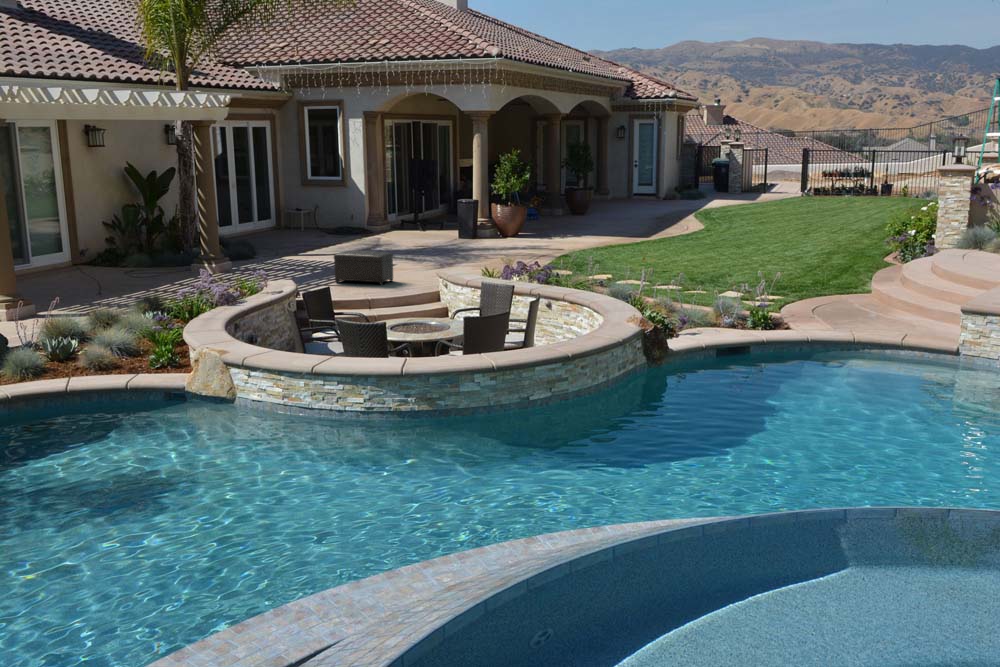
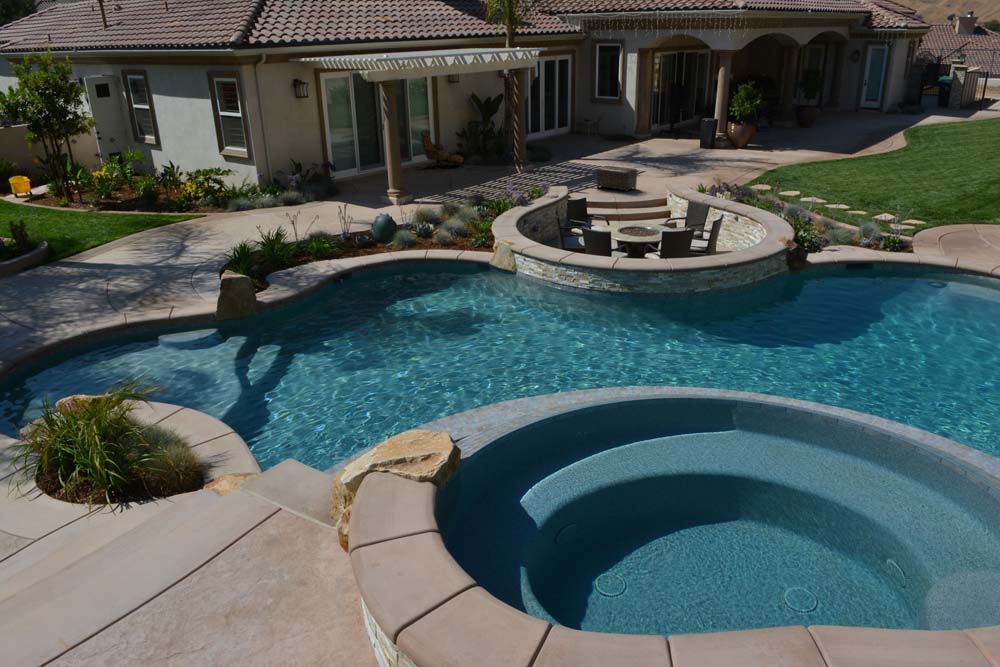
lounge chair: none [43,214,118,273] -> present [421,130,464,169]

